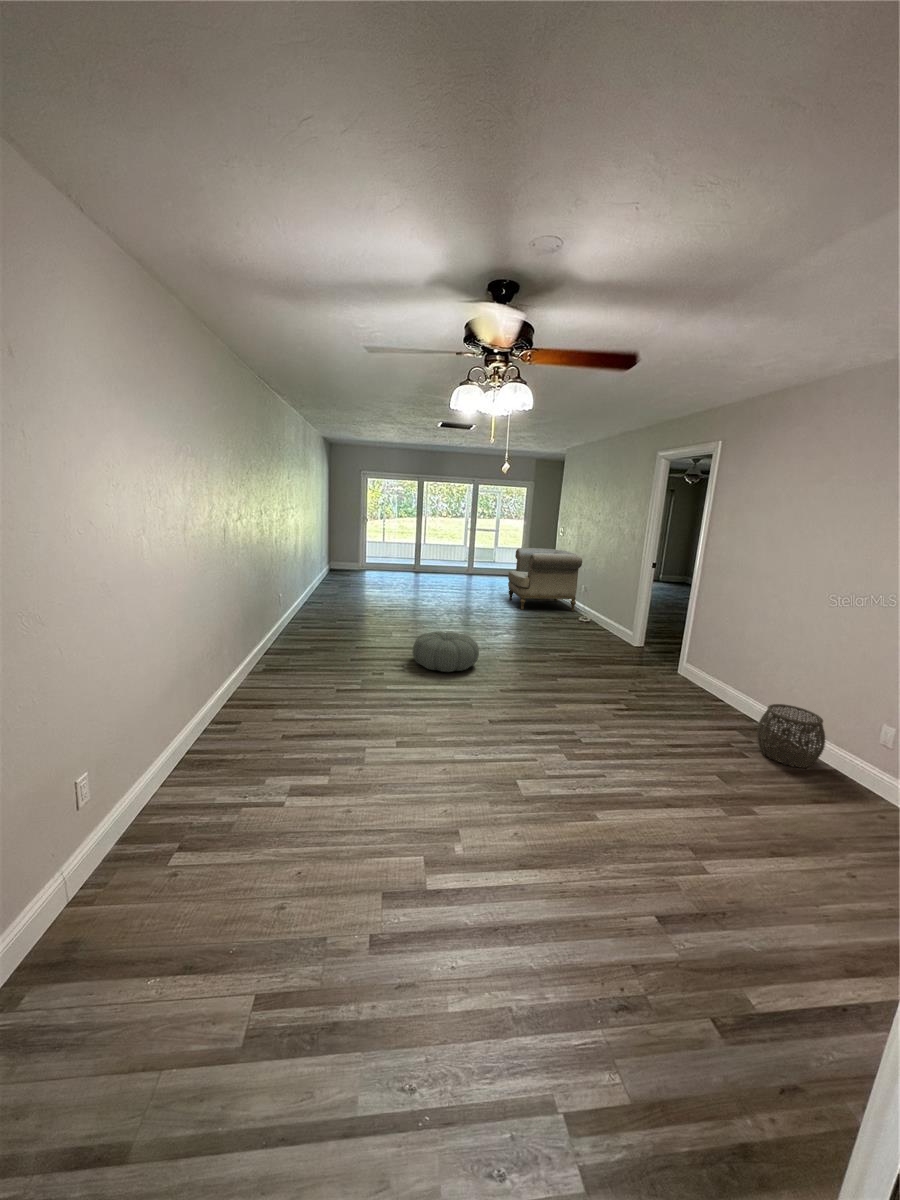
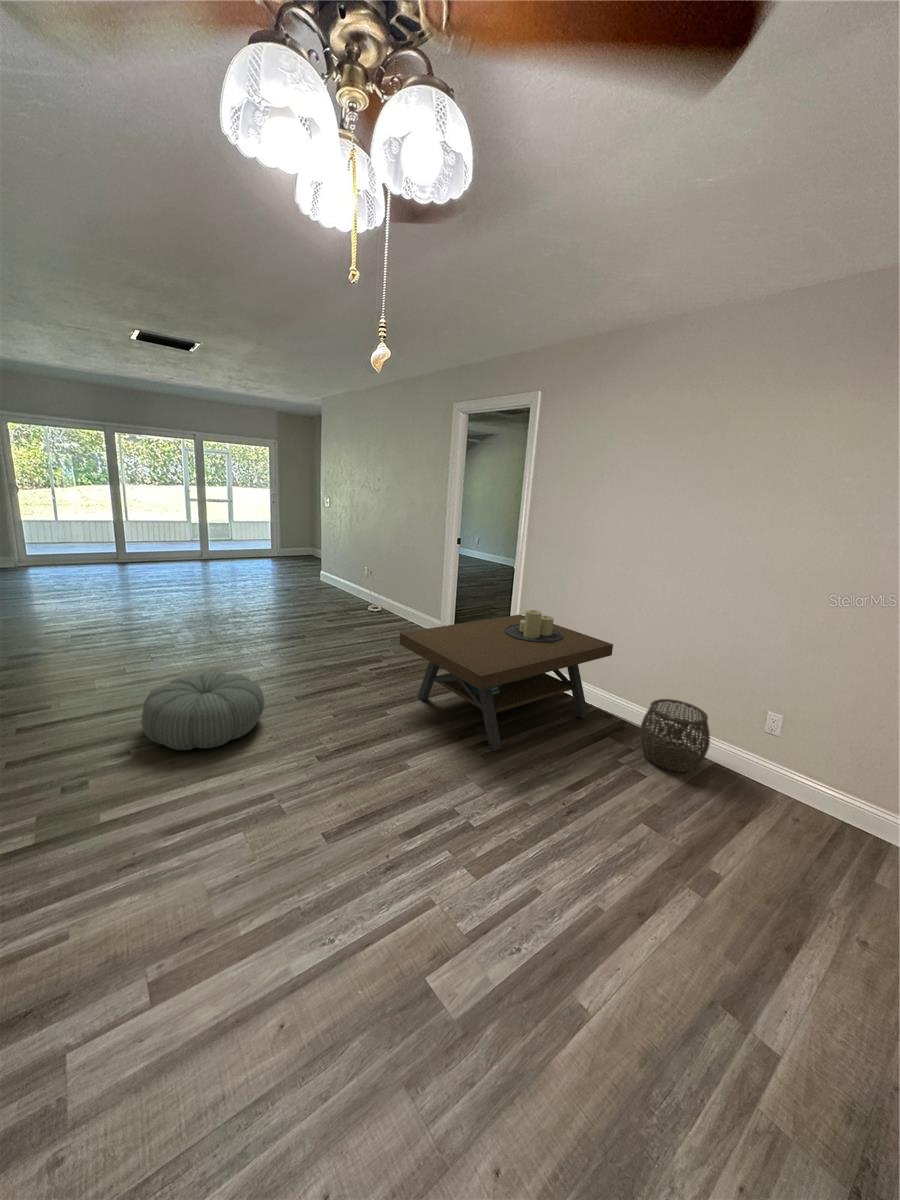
armchair: present [508,548,582,612] -> none [266,524,362,606]
coffee table: none [574,620,759,717] -> present [399,610,613,751]

